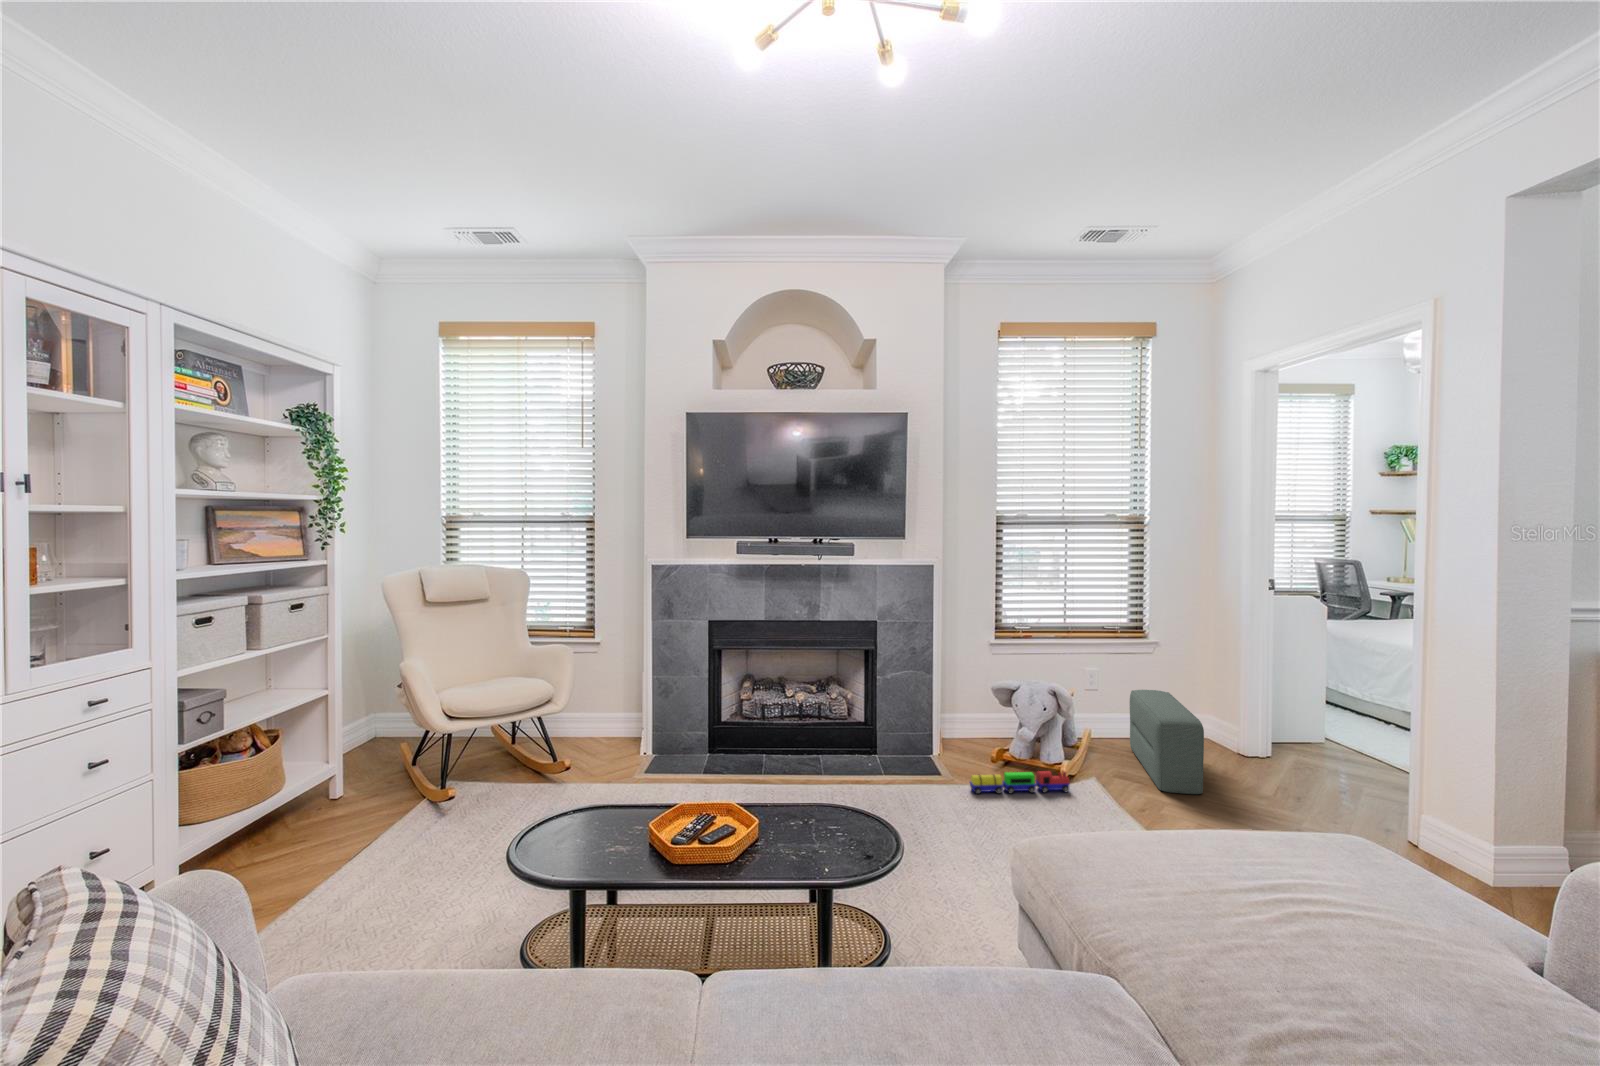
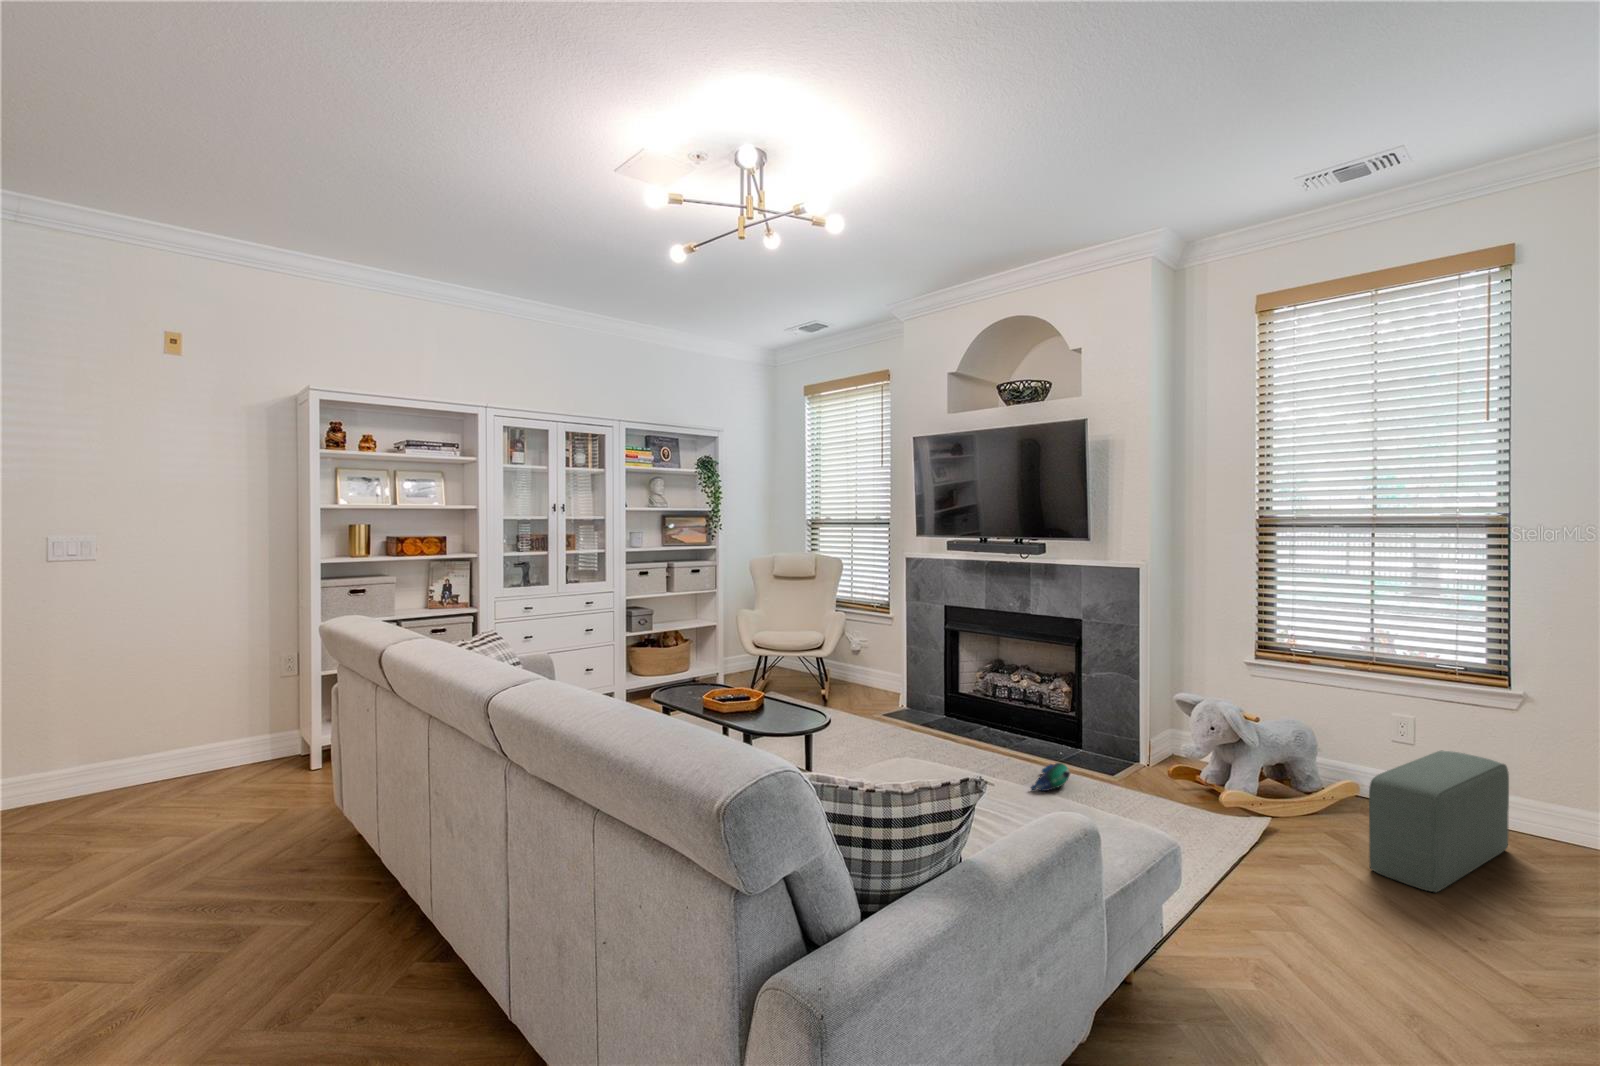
plush toy: none [888,771,935,808] -> present [1031,763,1070,791]
toy train: present [970,771,1070,794] -> none [1113,782,1235,831]

